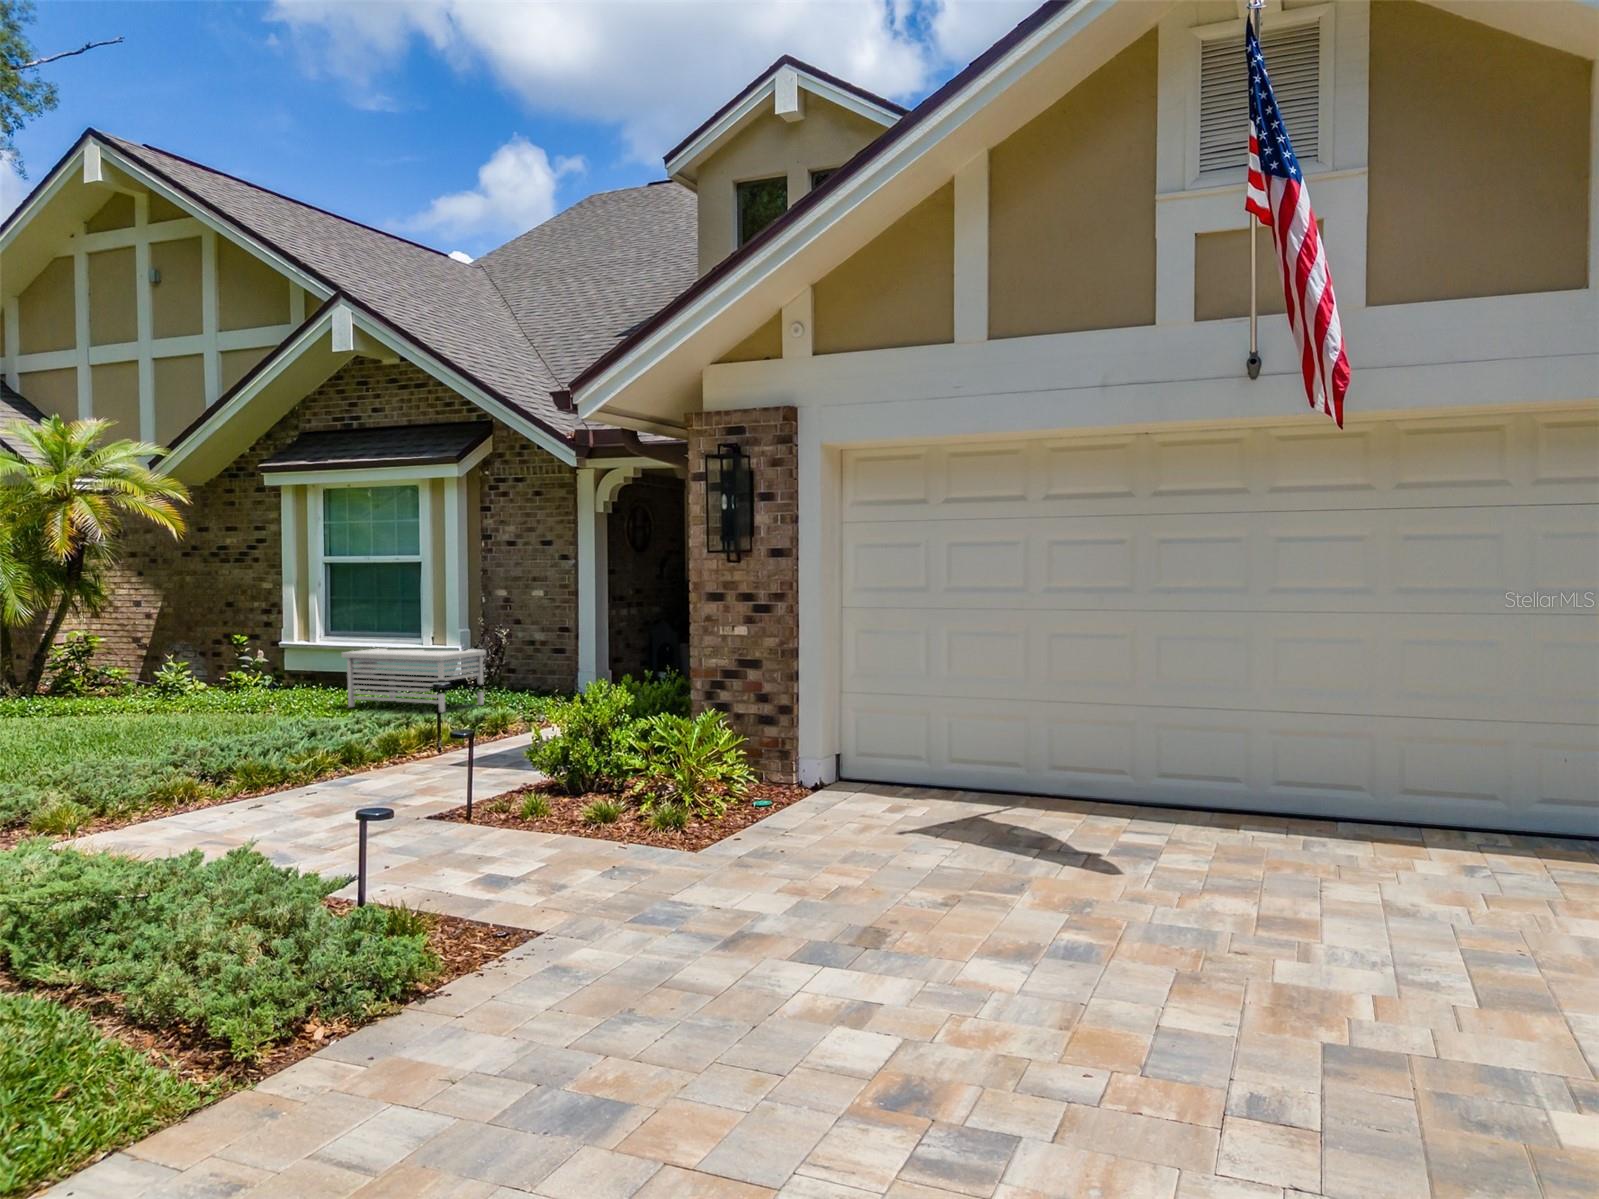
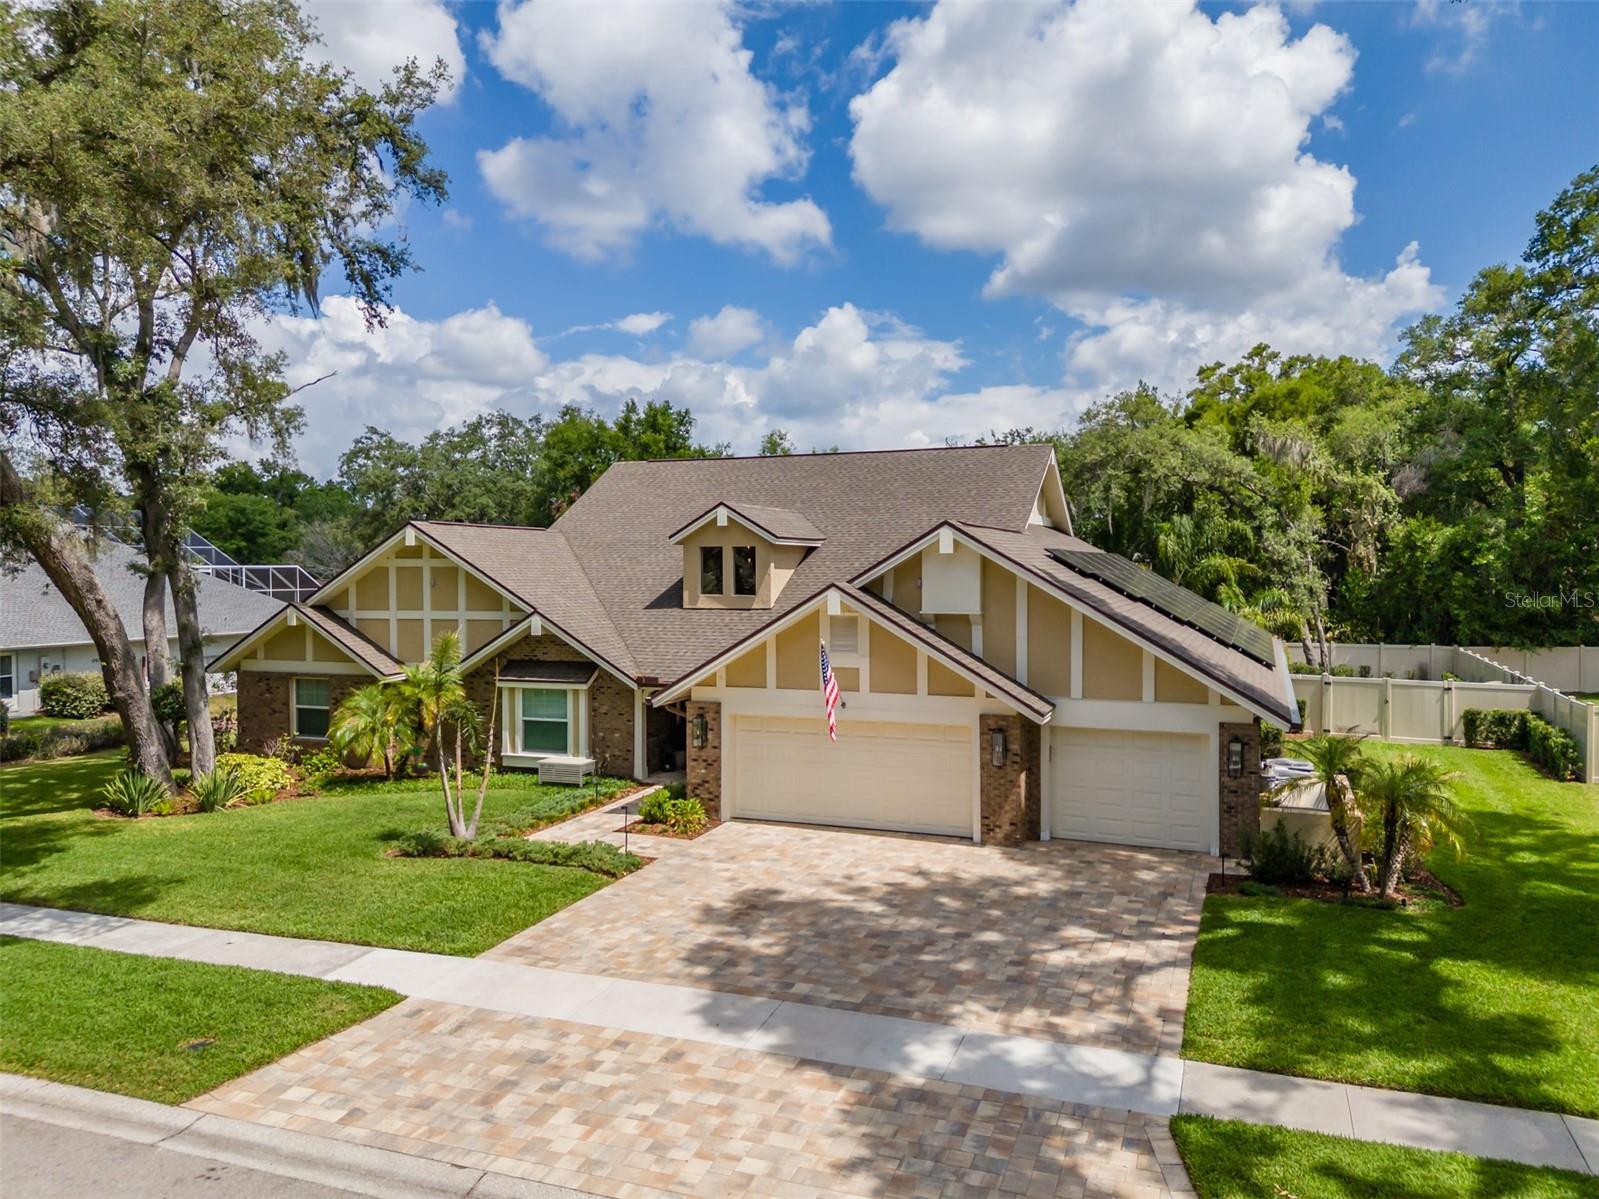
potted tree: none [73,614,128,696] -> present [408,745,430,777]

